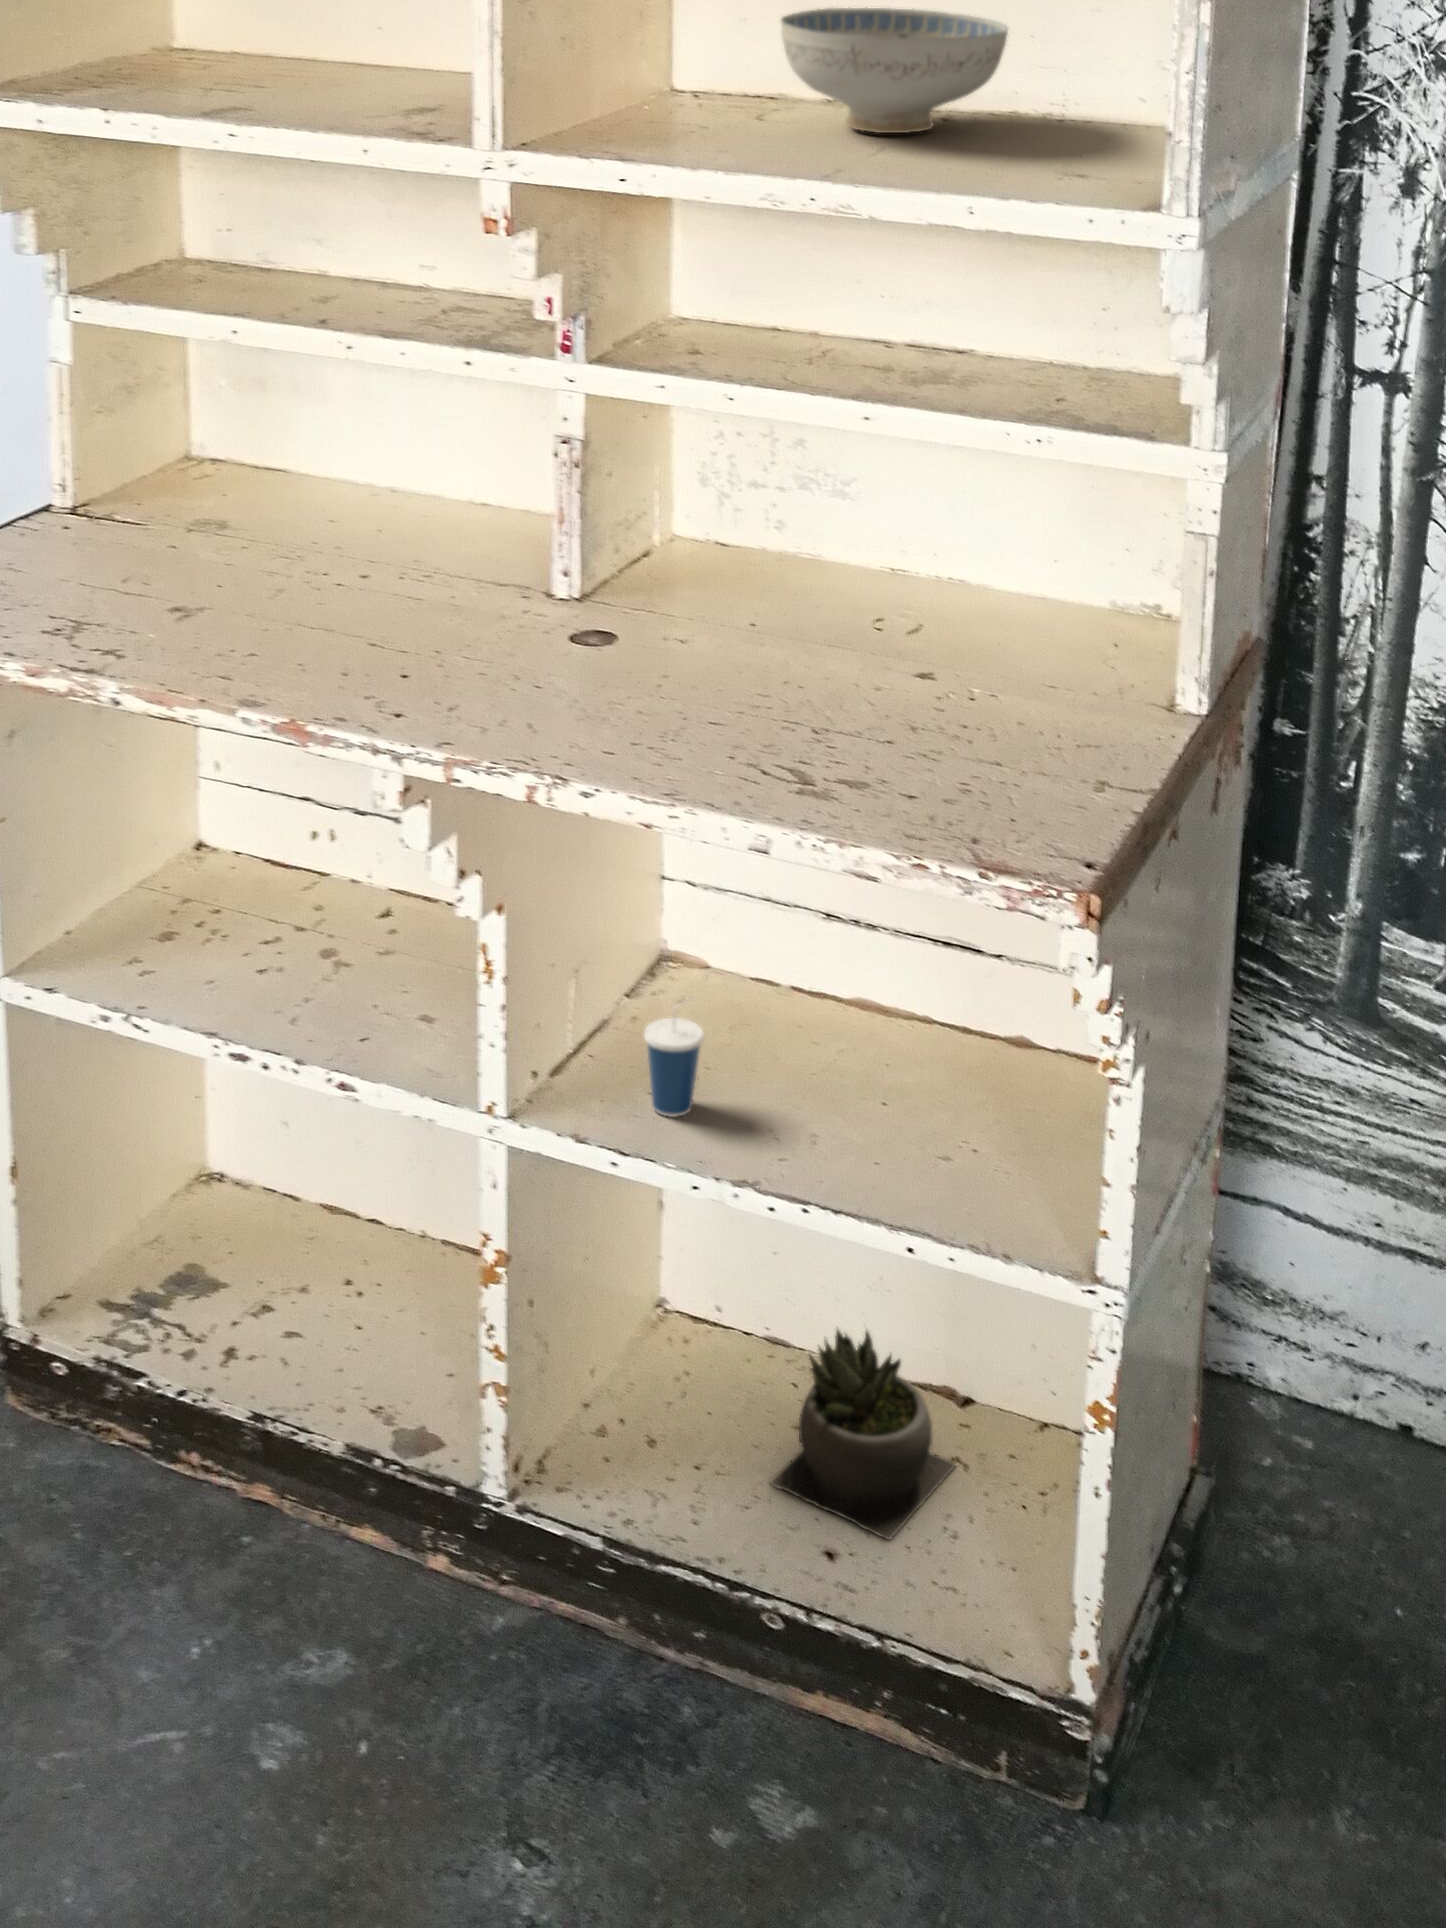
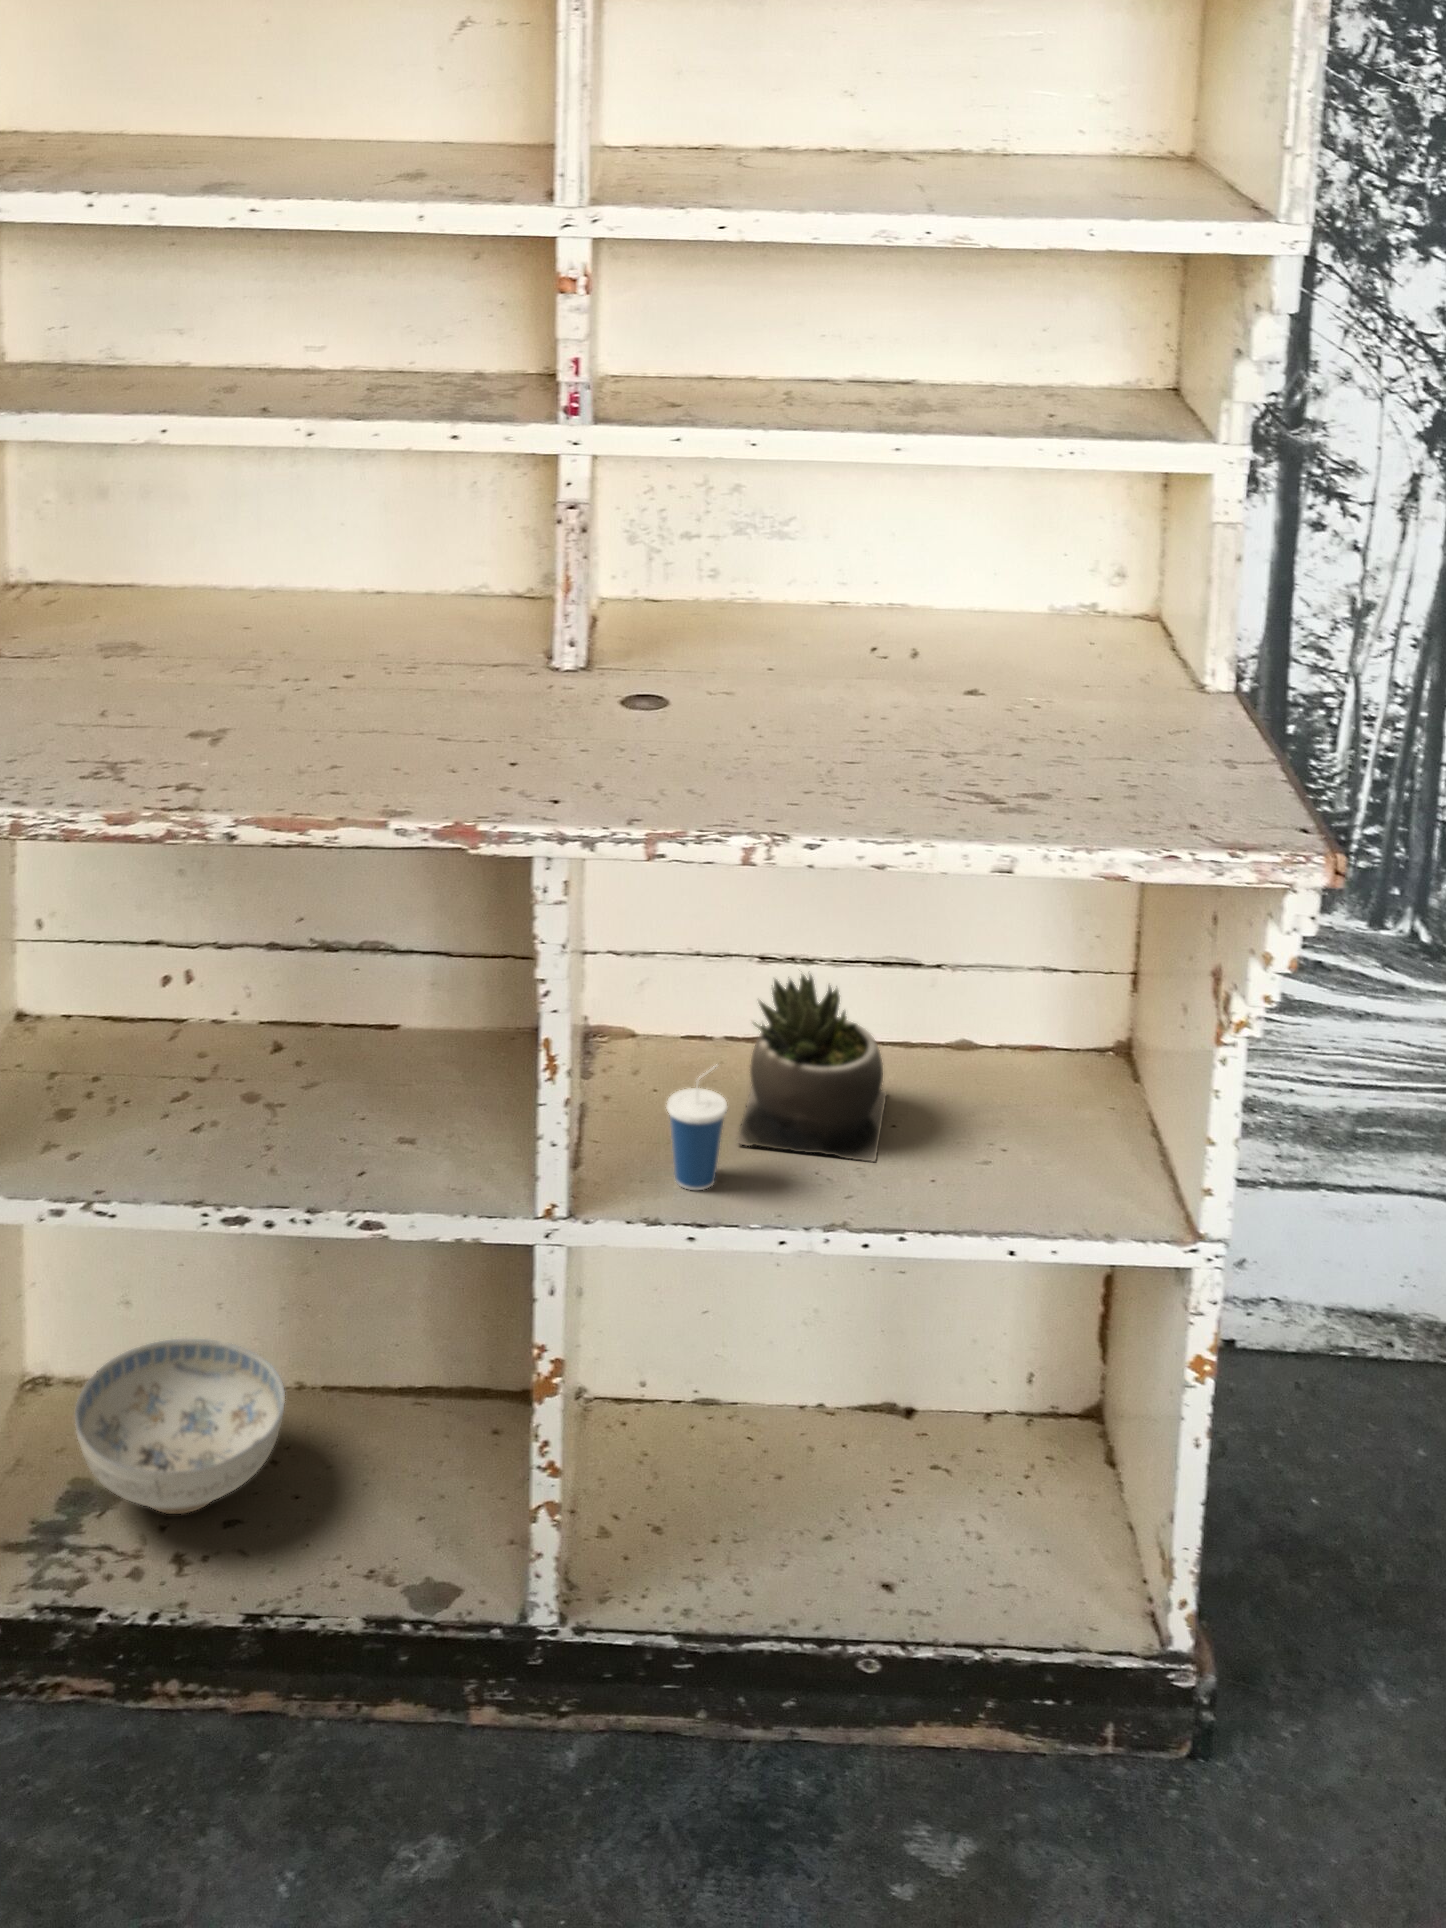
ceramic bowl: present [781,8,1008,133] -> present [75,1339,285,1514]
succulent plant: present [770,1330,955,1540] -> present [736,975,887,1161]

